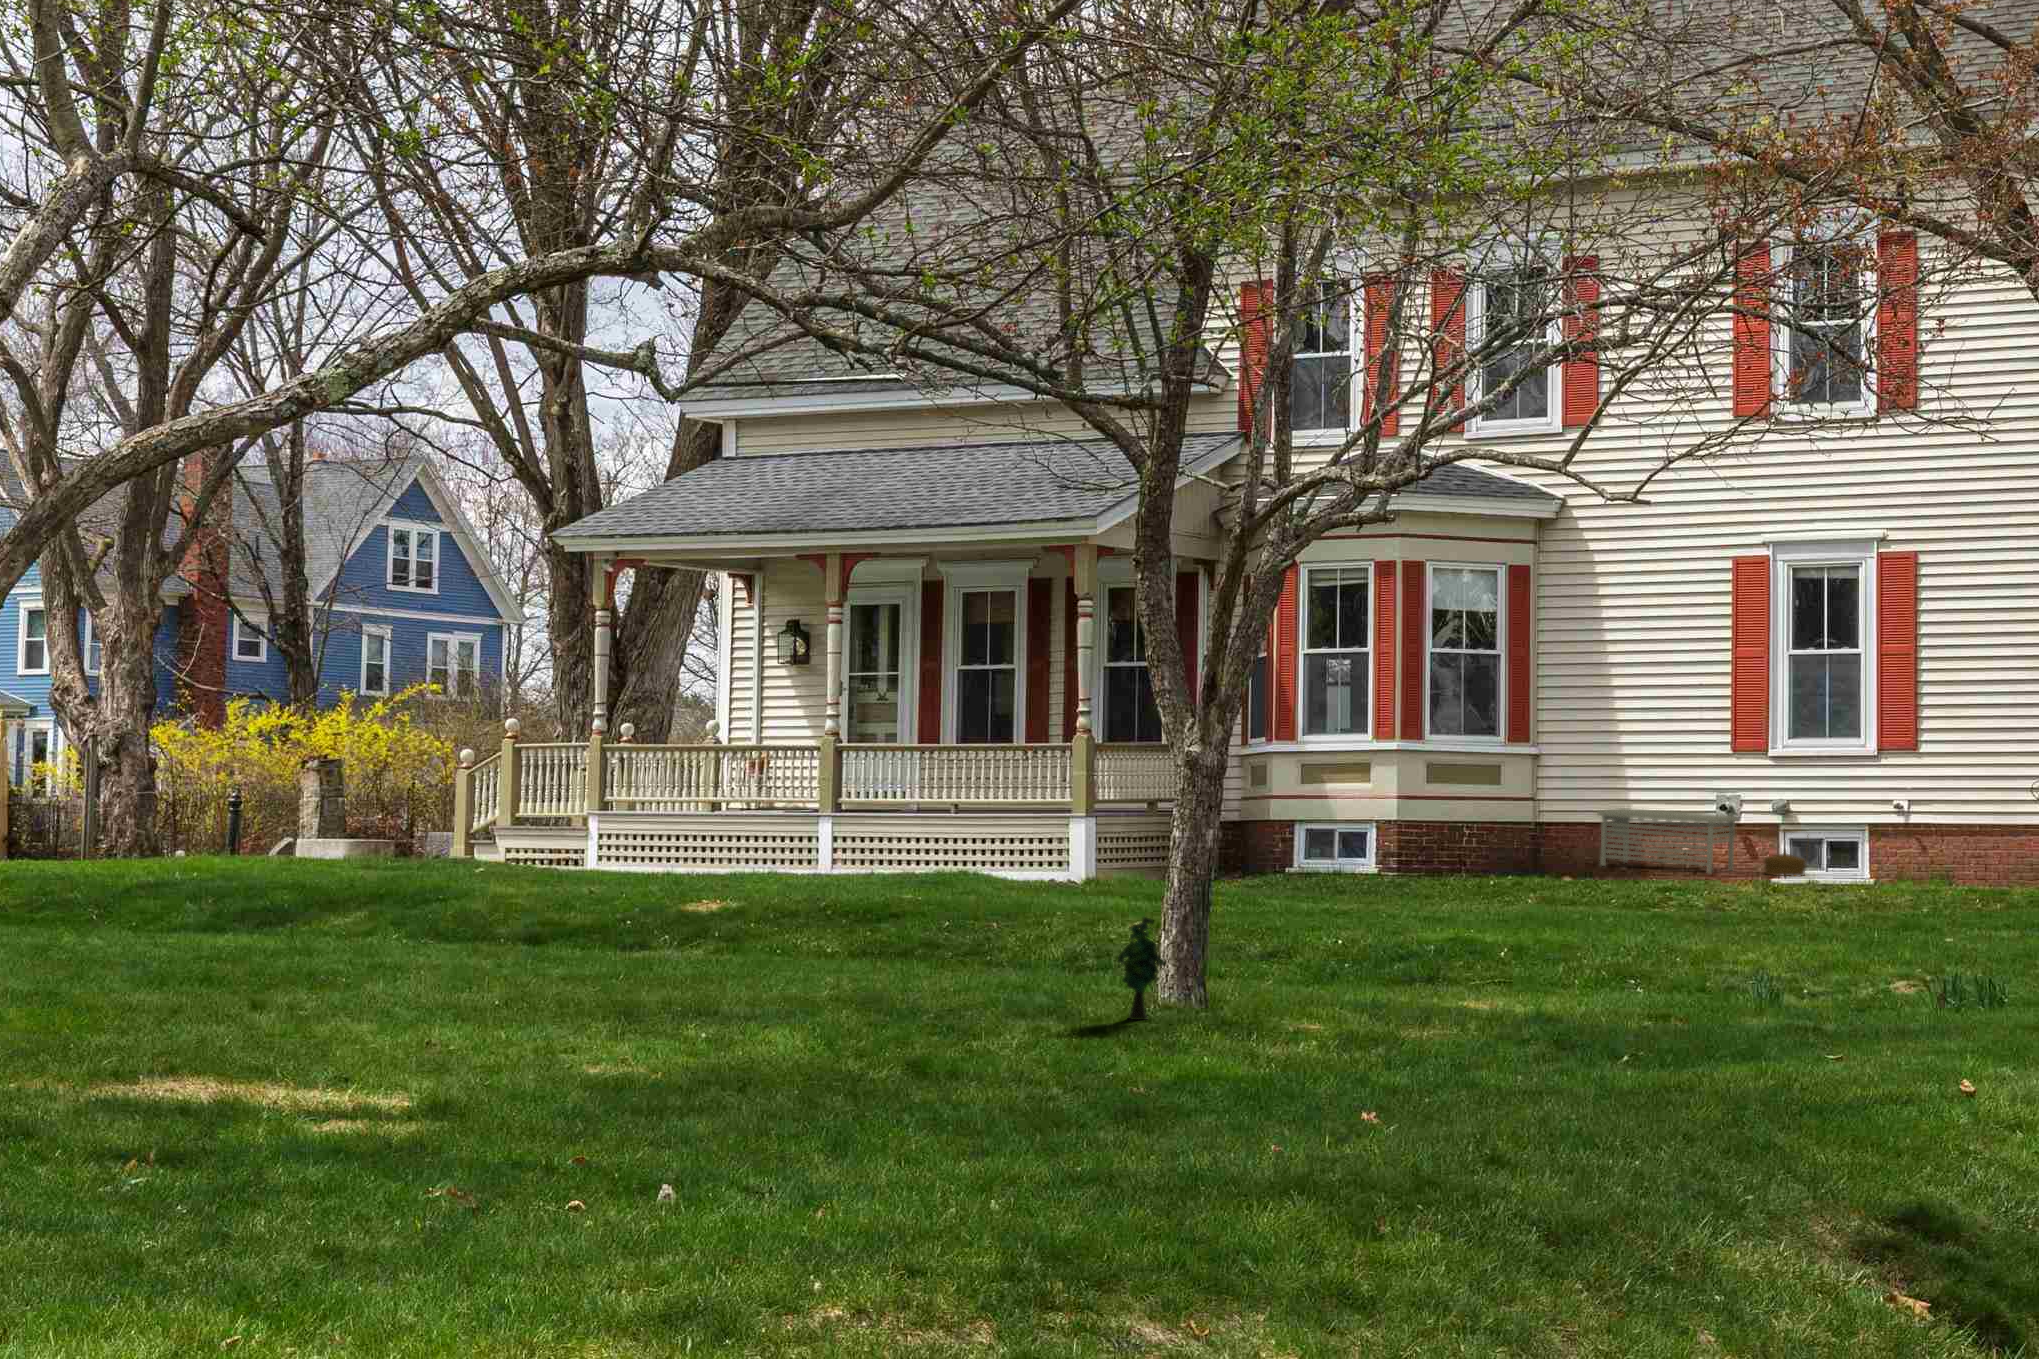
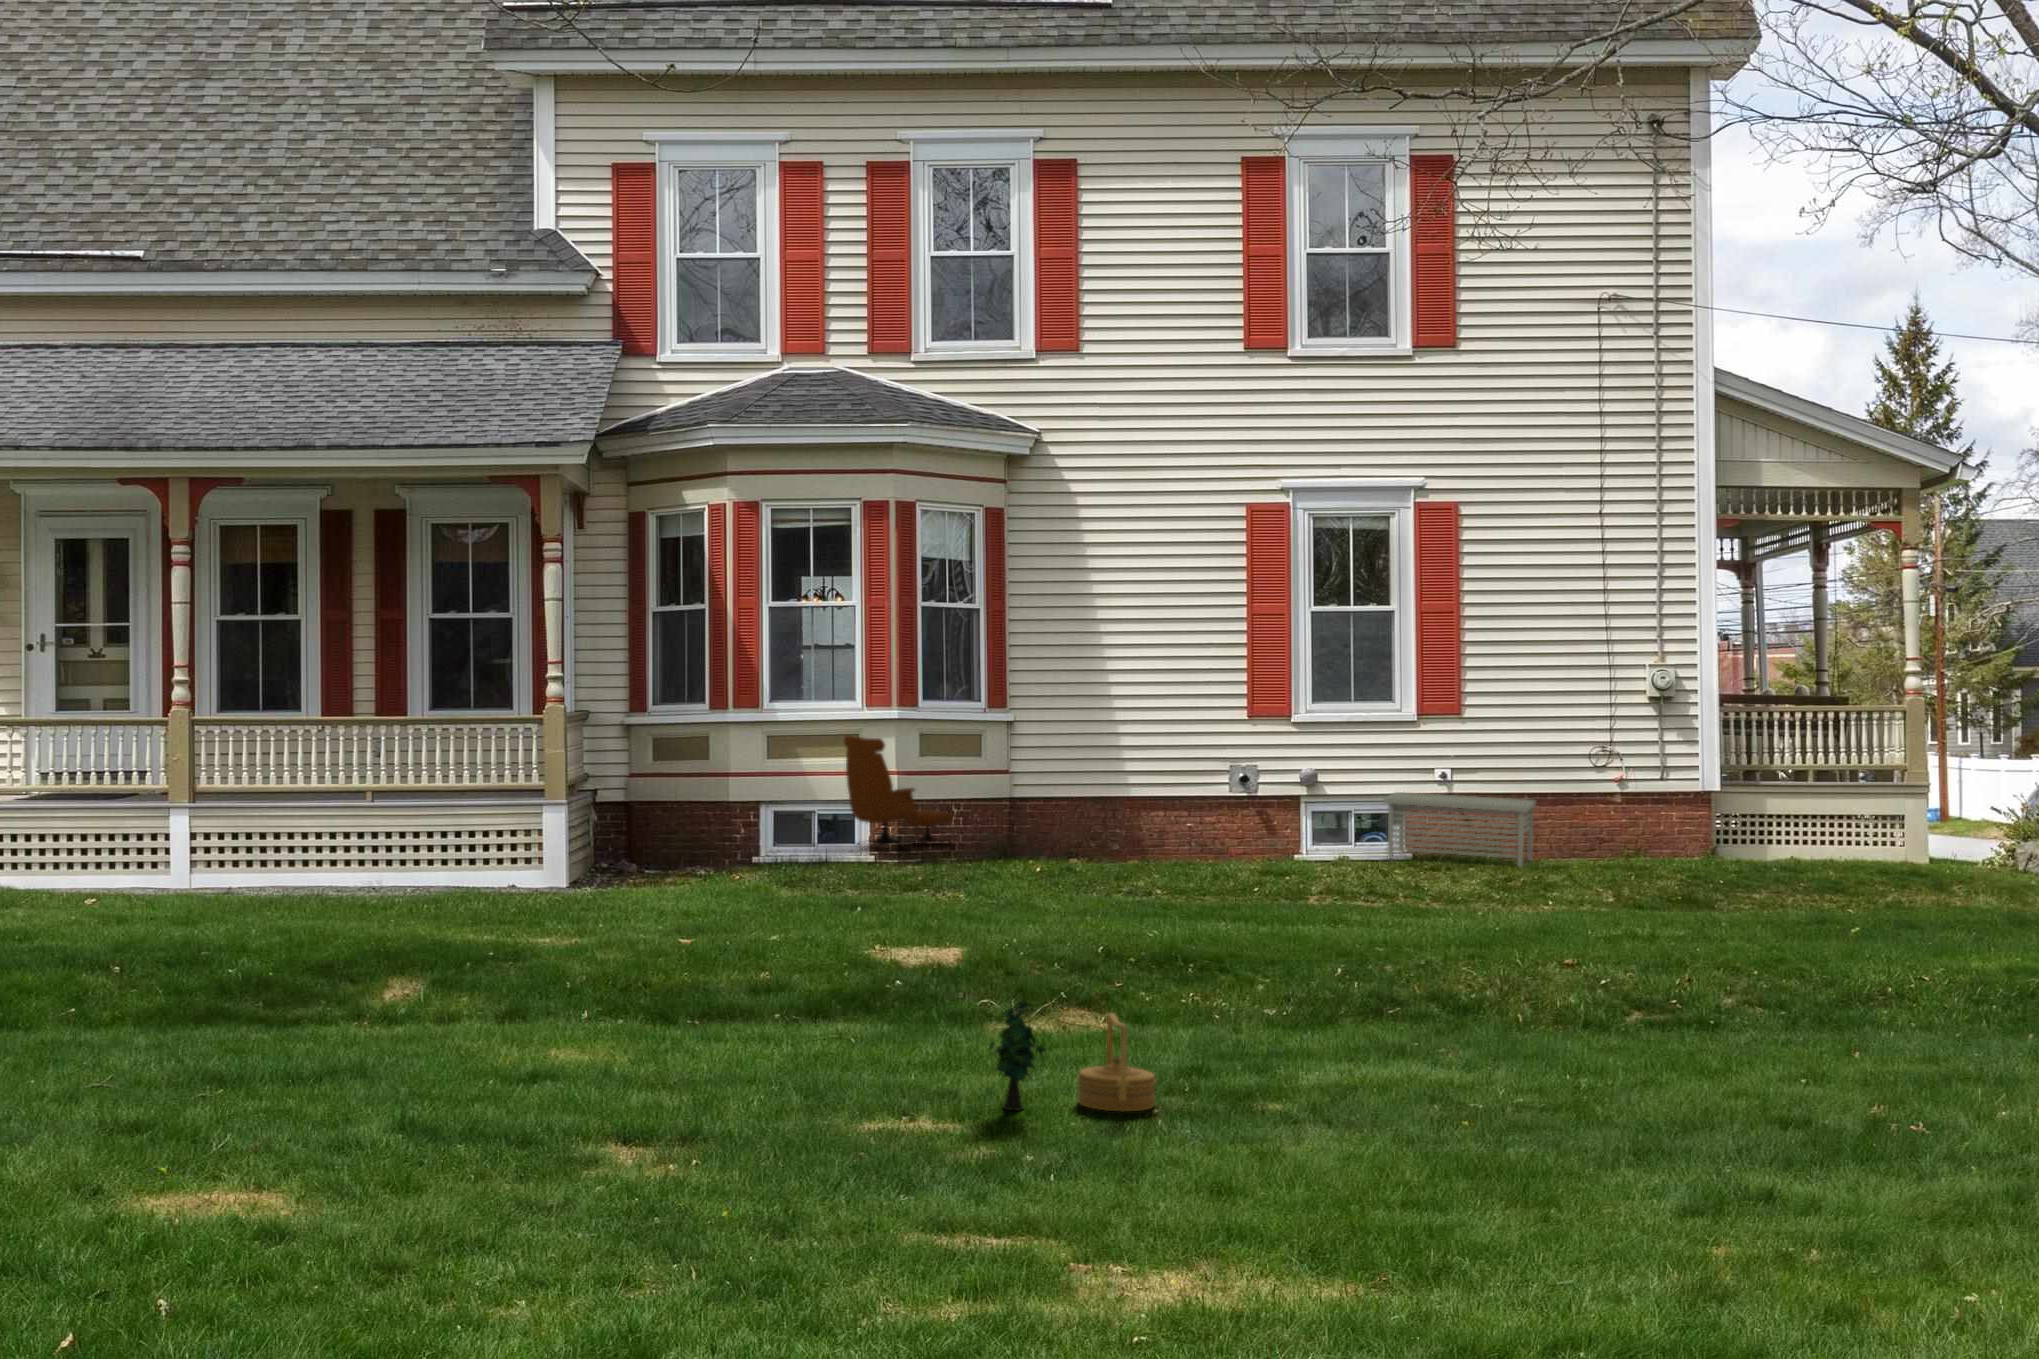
lounge chair: none [1341,757,1449,865] -> present [844,736,952,850]
storage bench: present [1597,808,1737,873] -> present [1383,792,1535,867]
woven basket: present [1762,830,1806,876] -> present [1077,1013,1156,1112]

